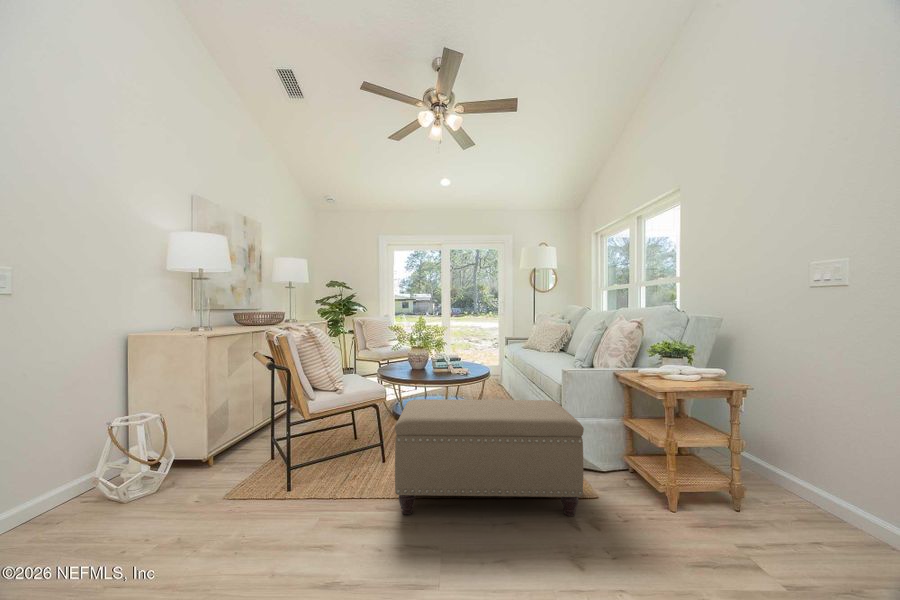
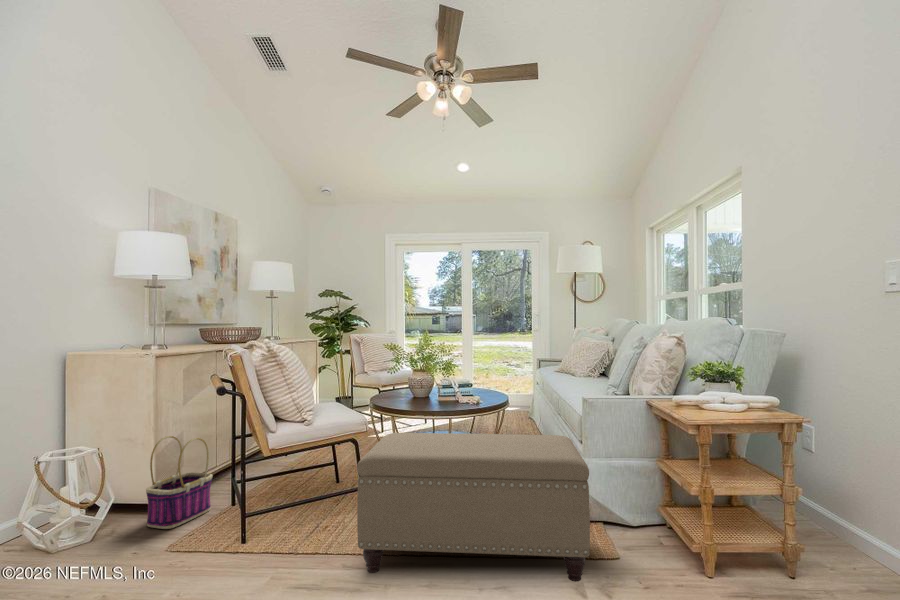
basket: none [201,403,256,482] -> present [146,436,213,529]

